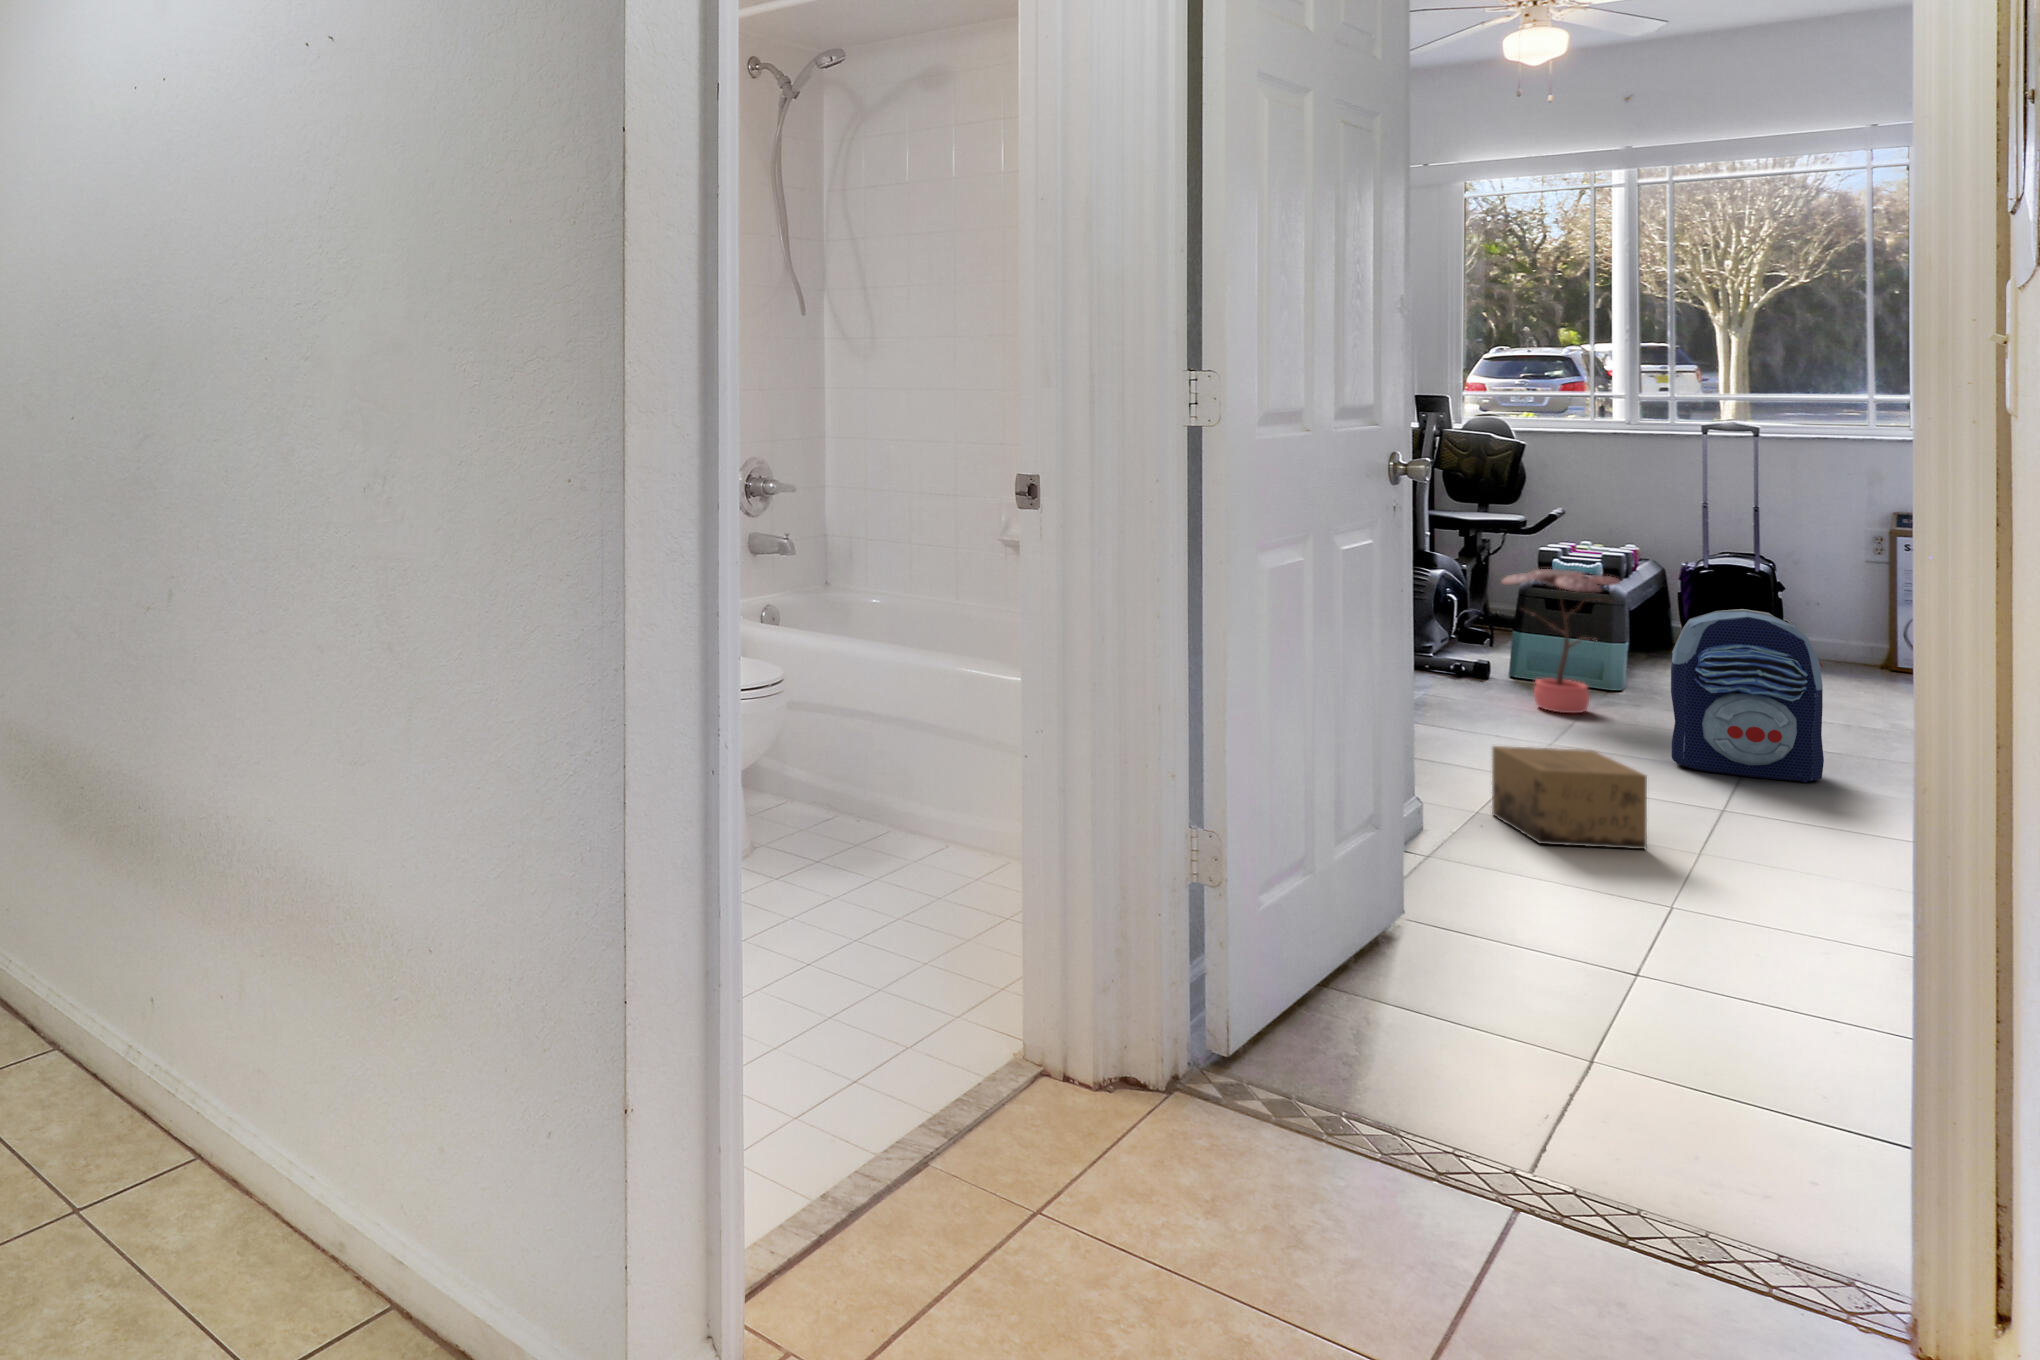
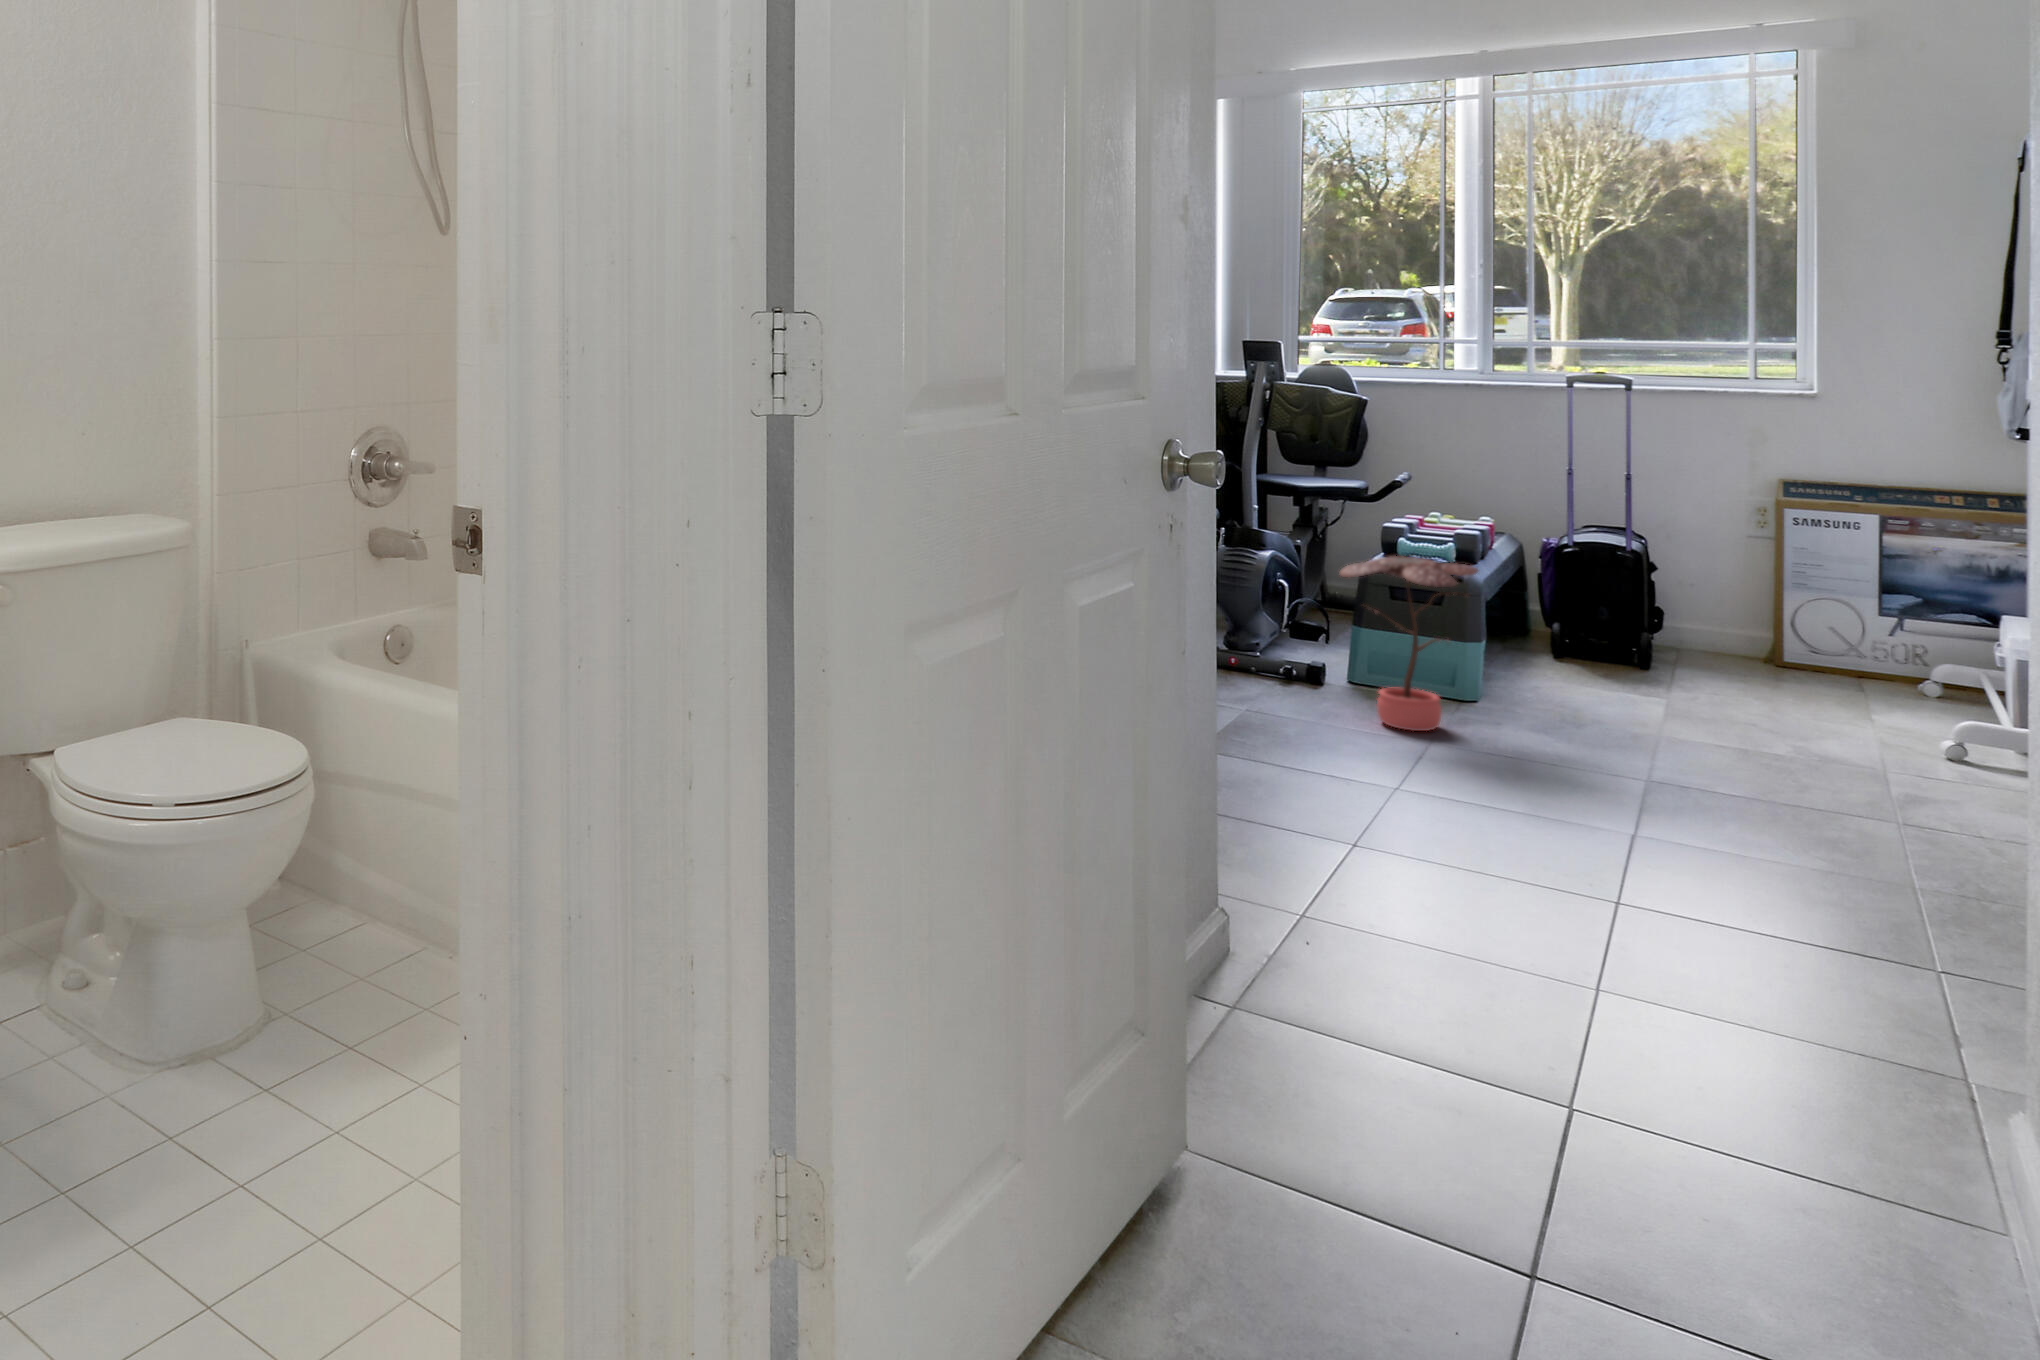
backpack: present [1671,609,1824,782] -> none [1543,614,1732,834]
cardboard box: present [1492,746,1647,849] -> none [1325,814,1527,963]

